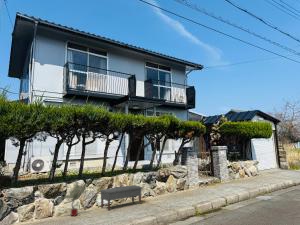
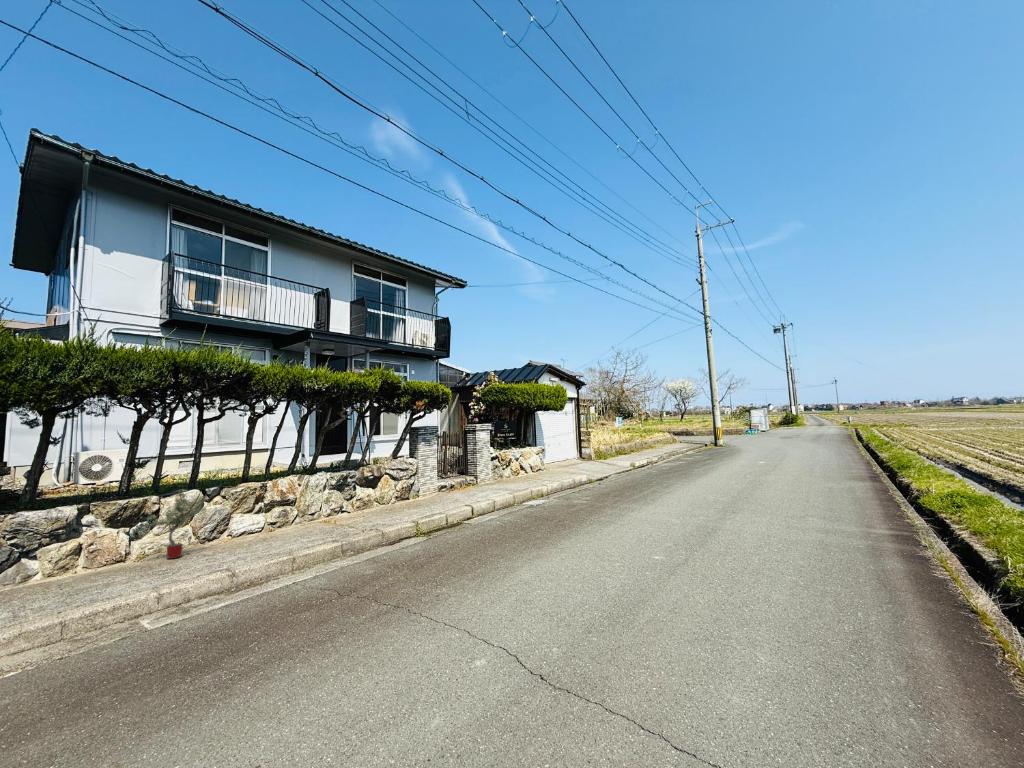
bench: present [100,185,142,210] -> none [236,495,322,543]

